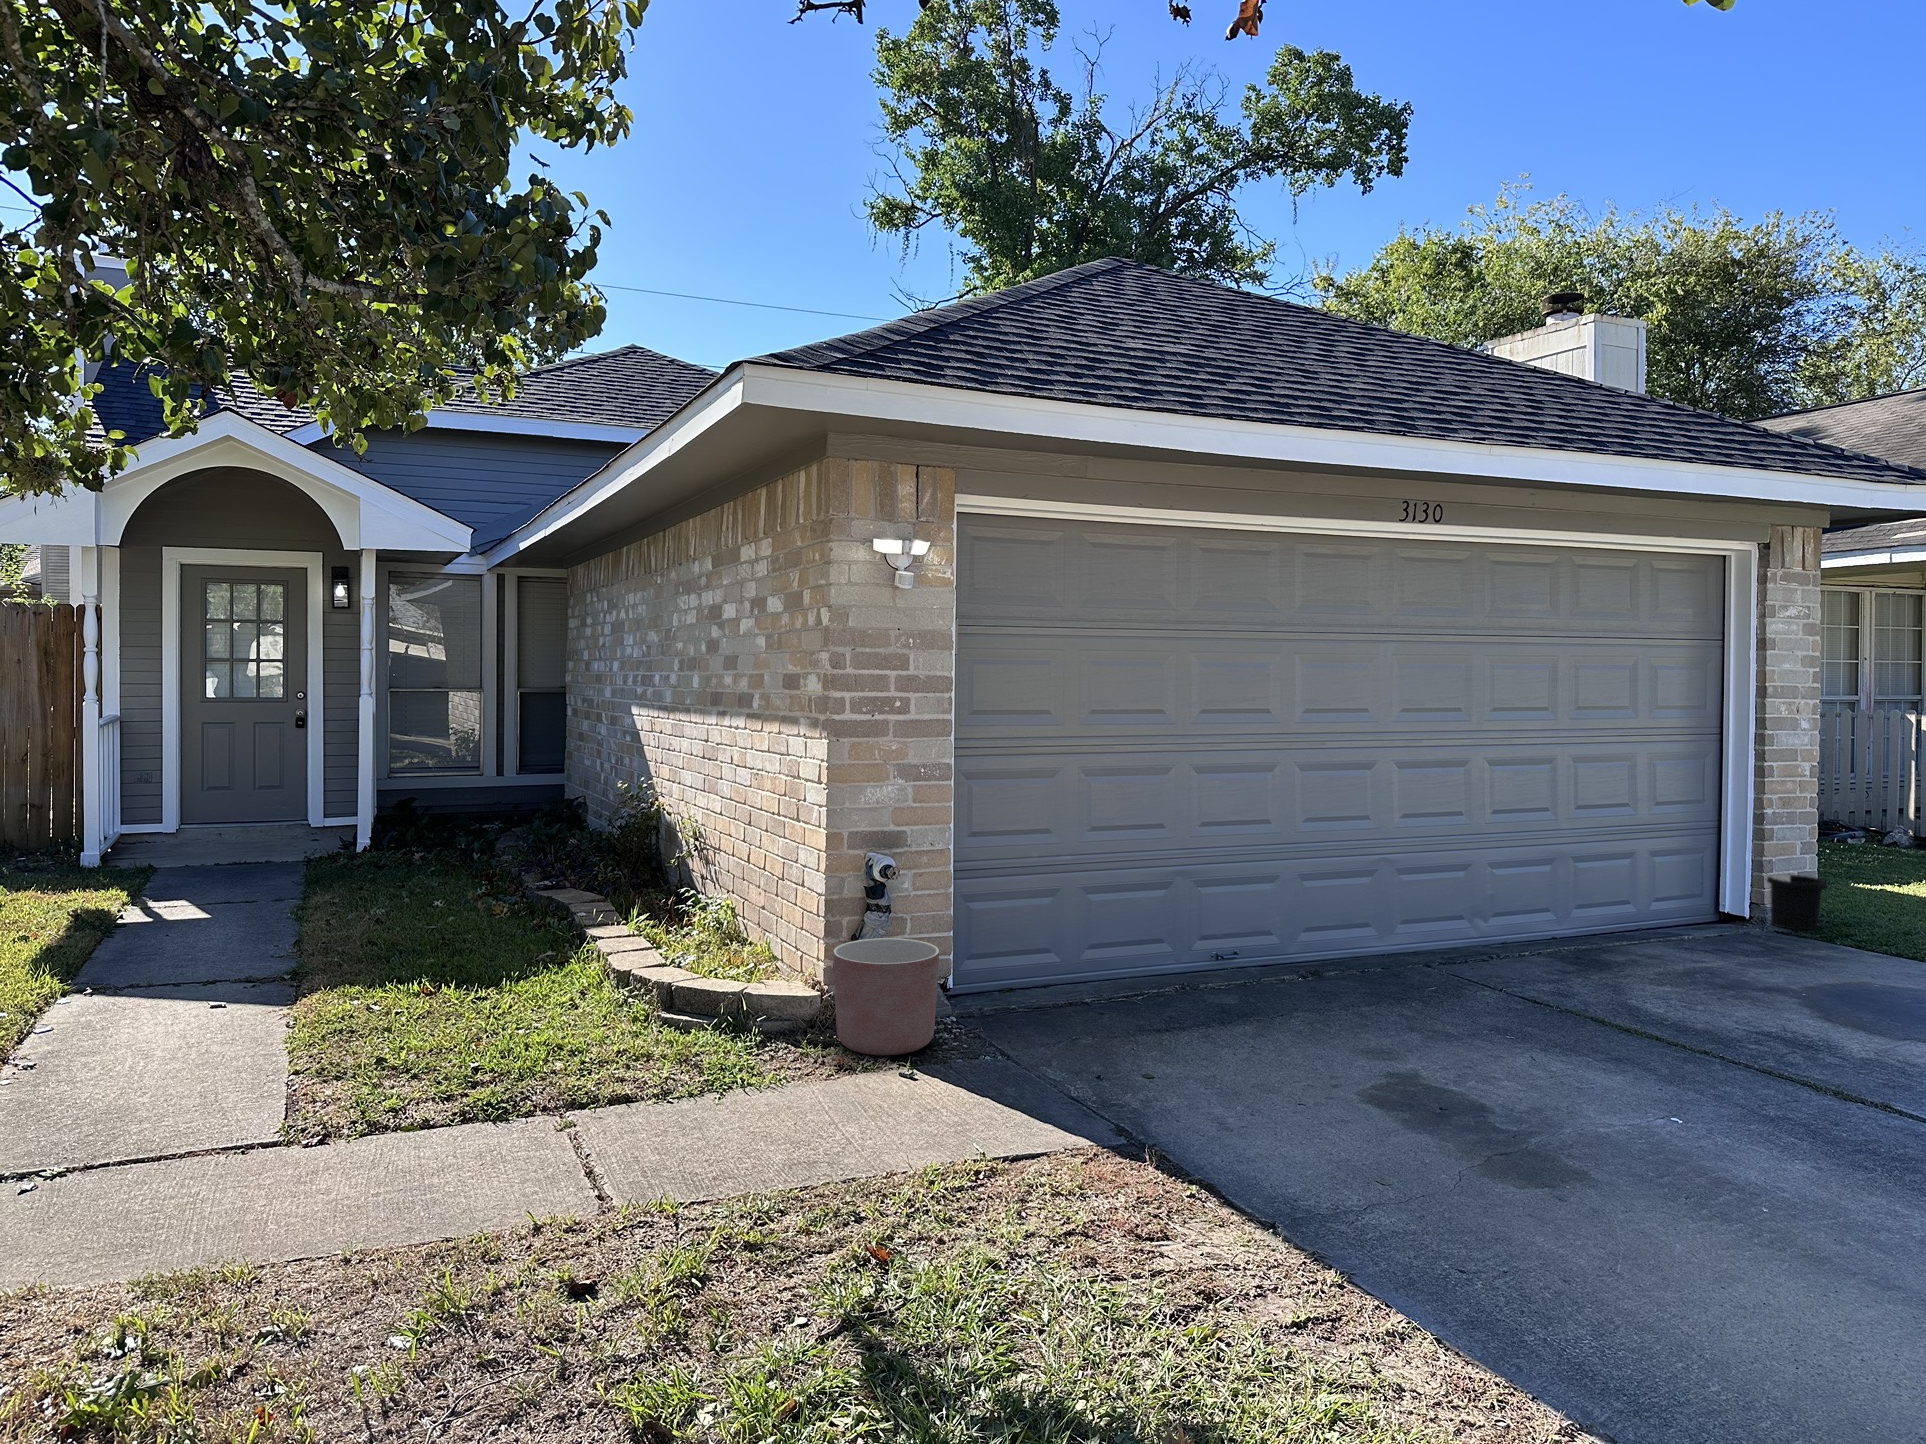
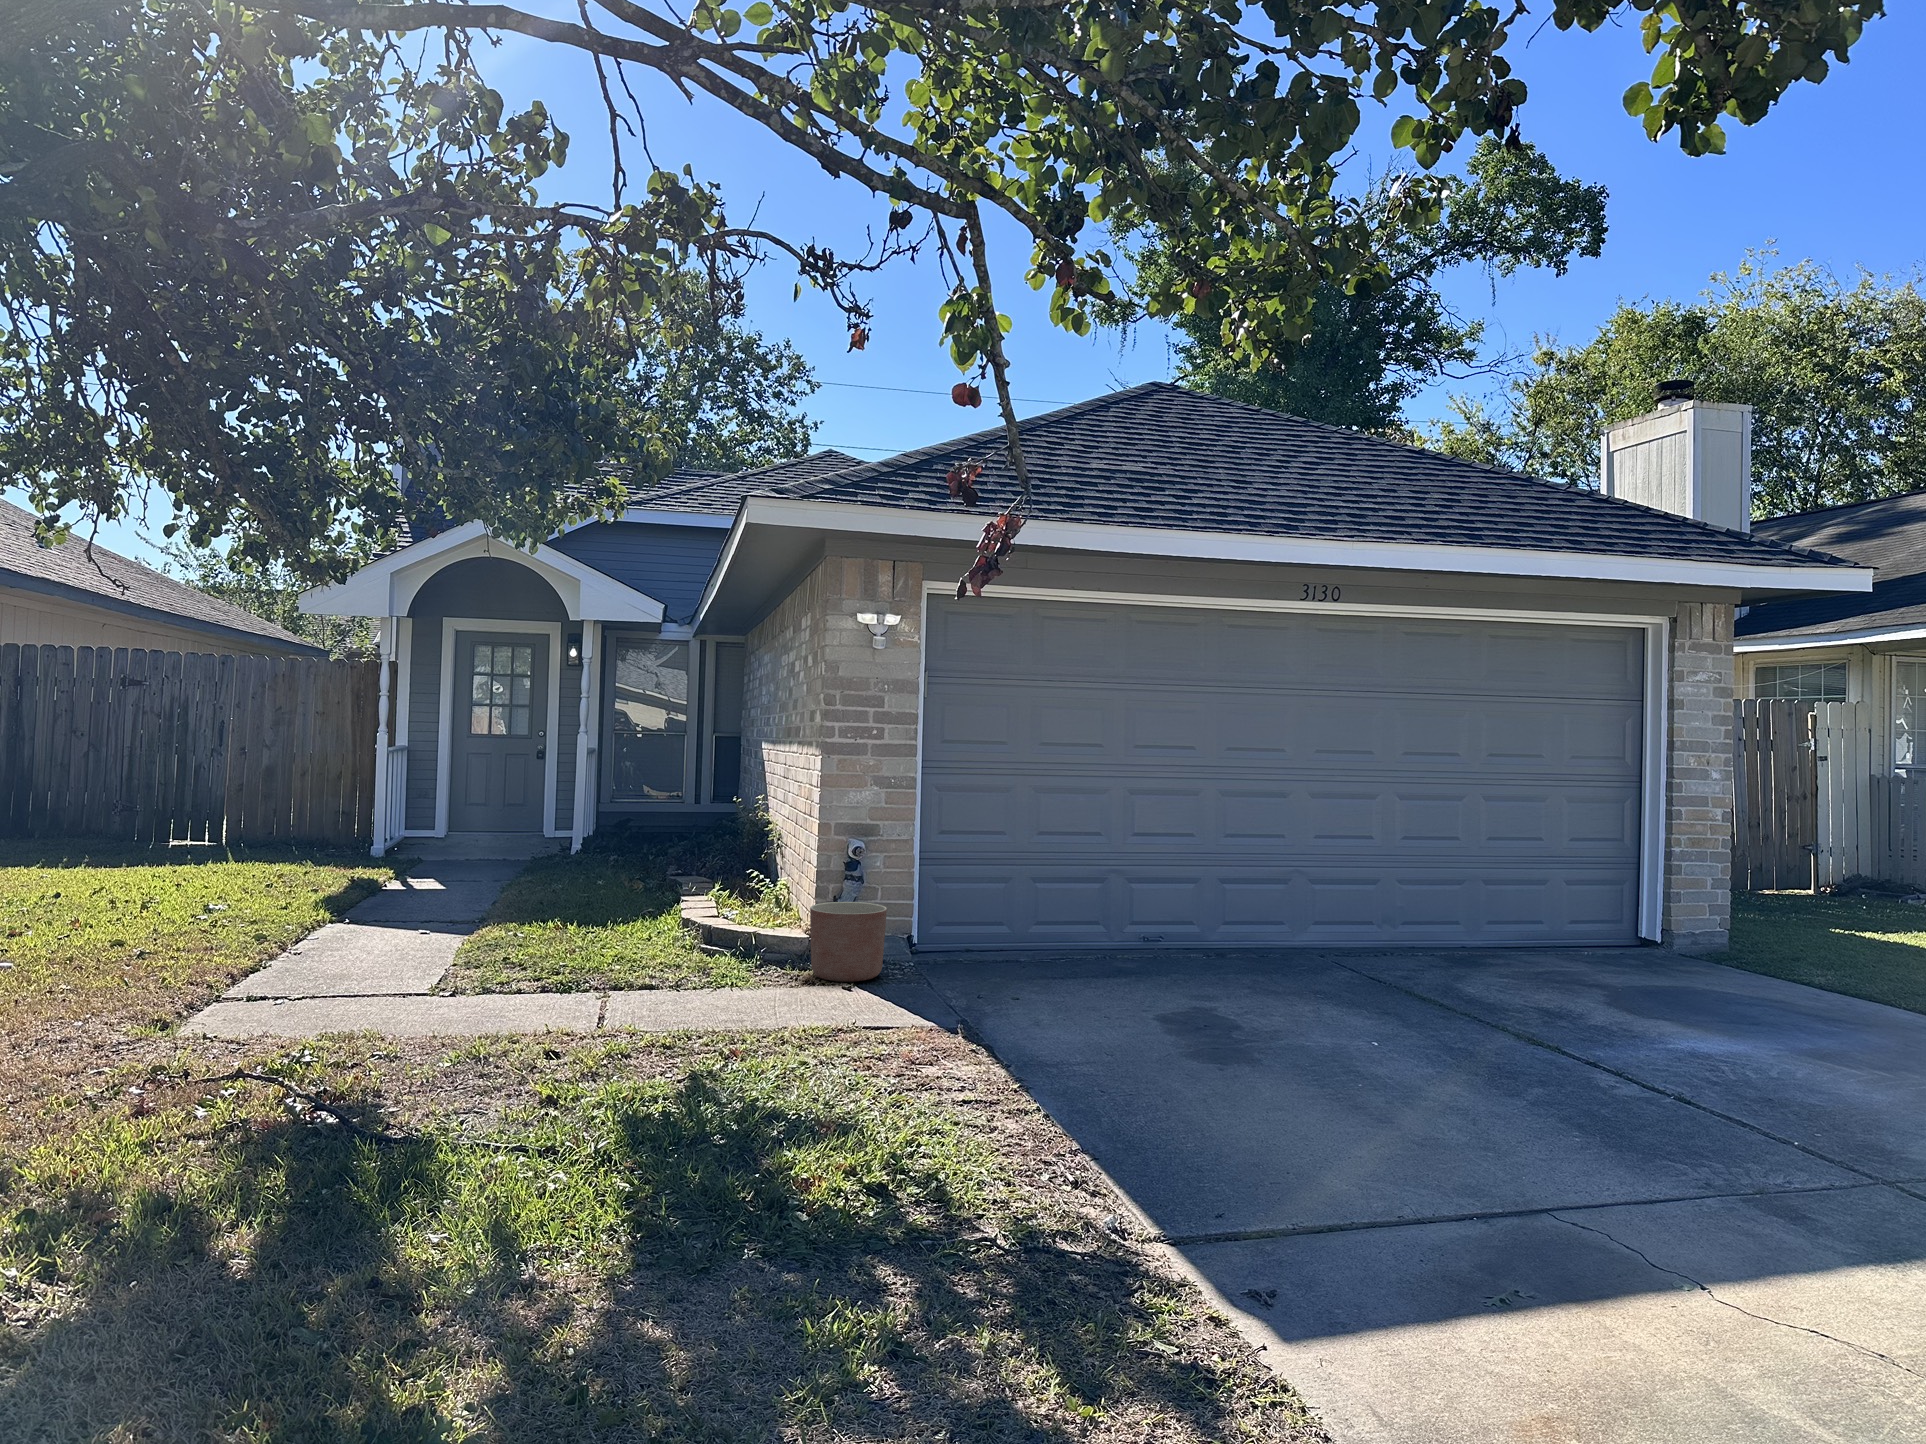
trash can: present [1765,875,1828,930] -> none [1686,913,1740,963]

